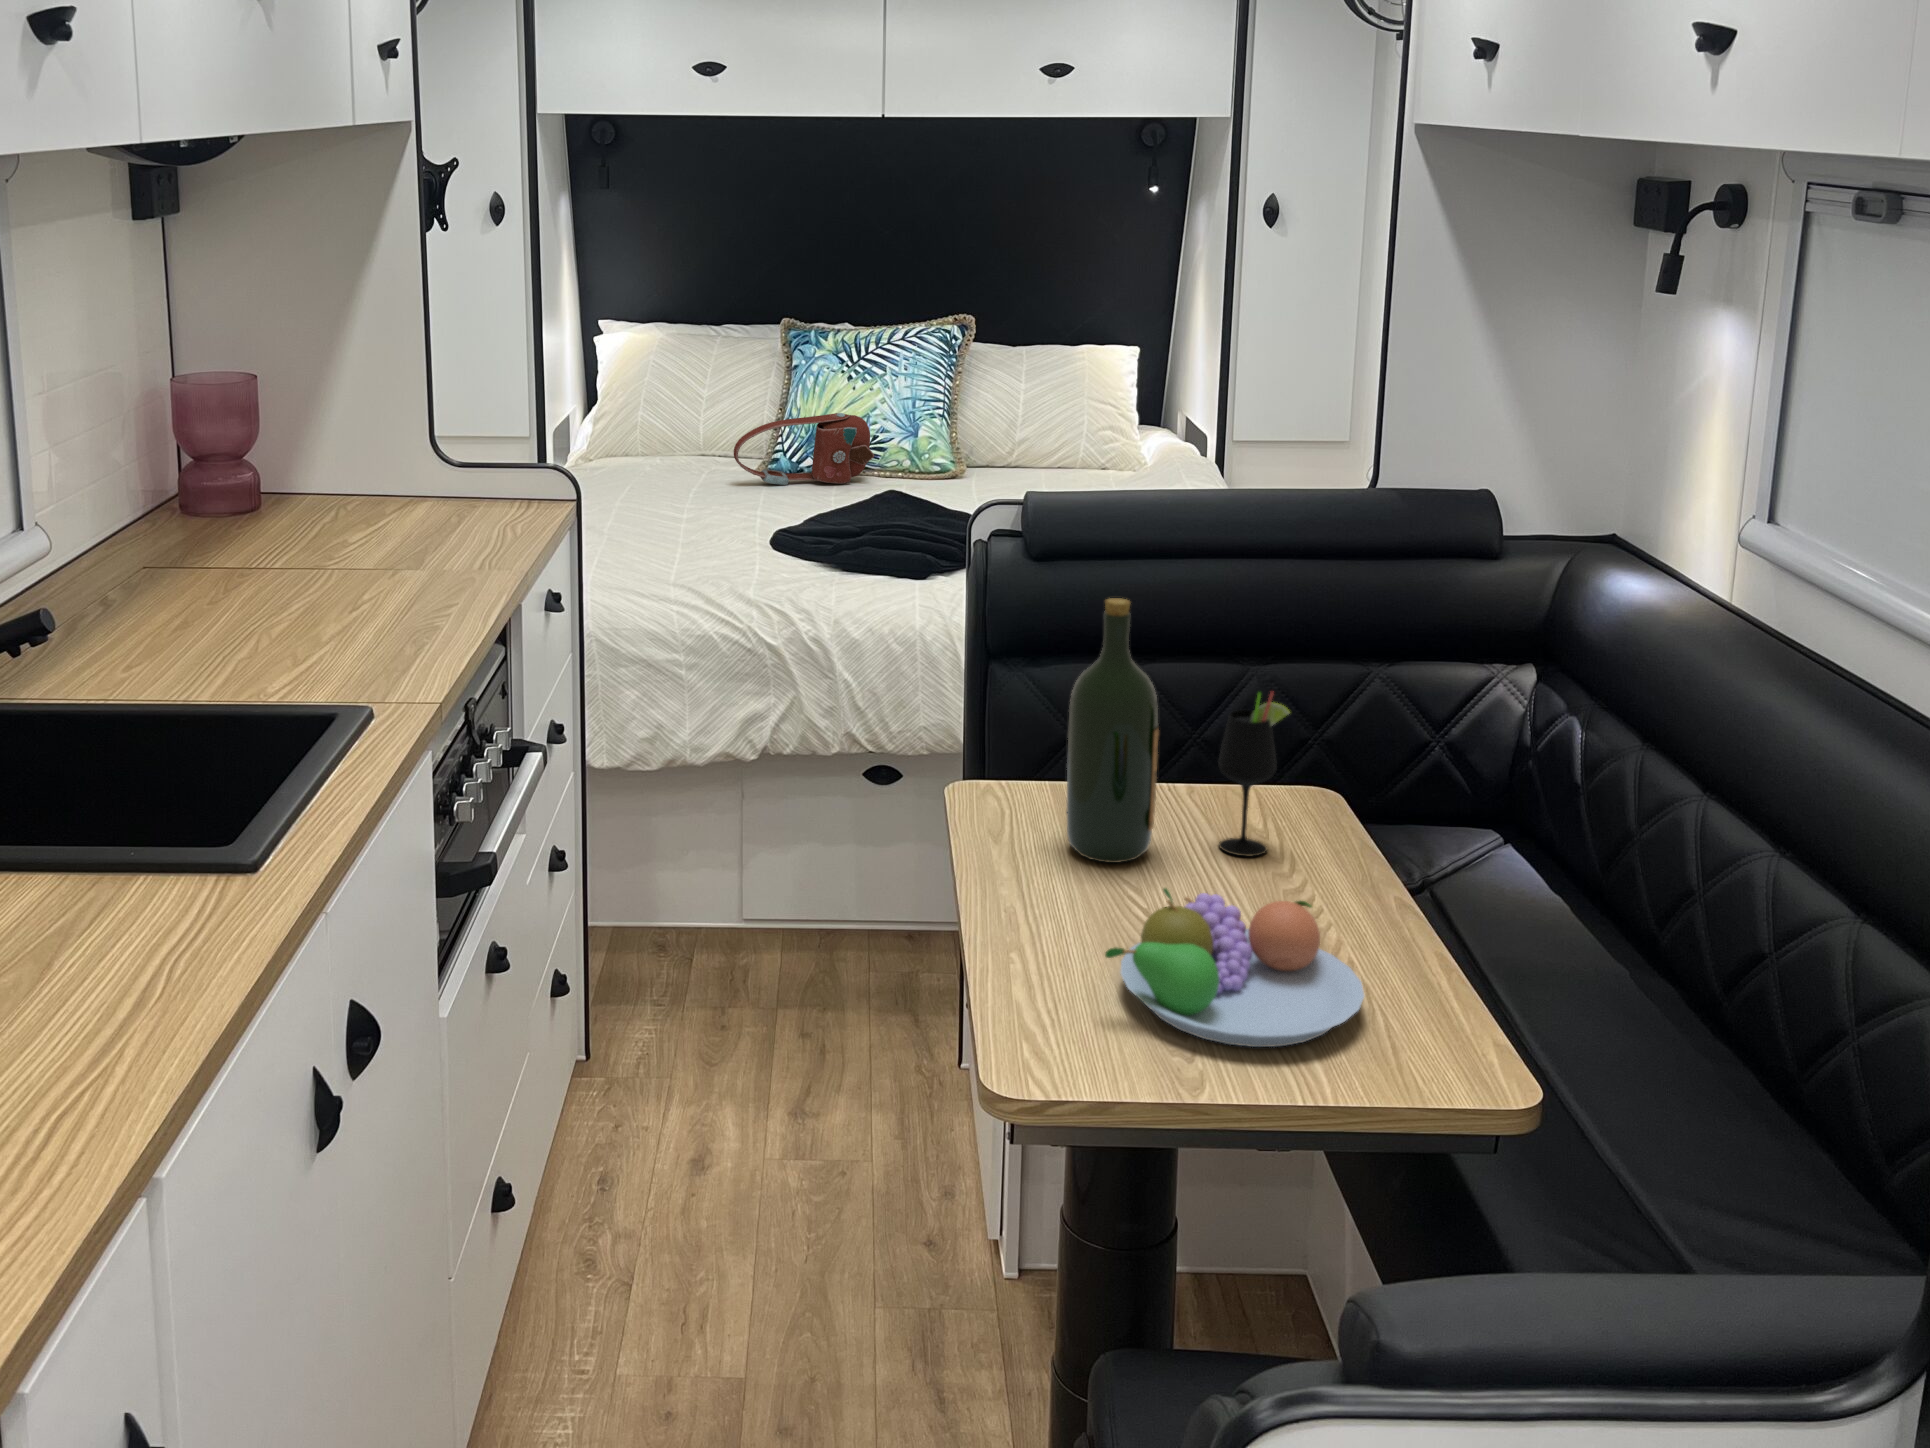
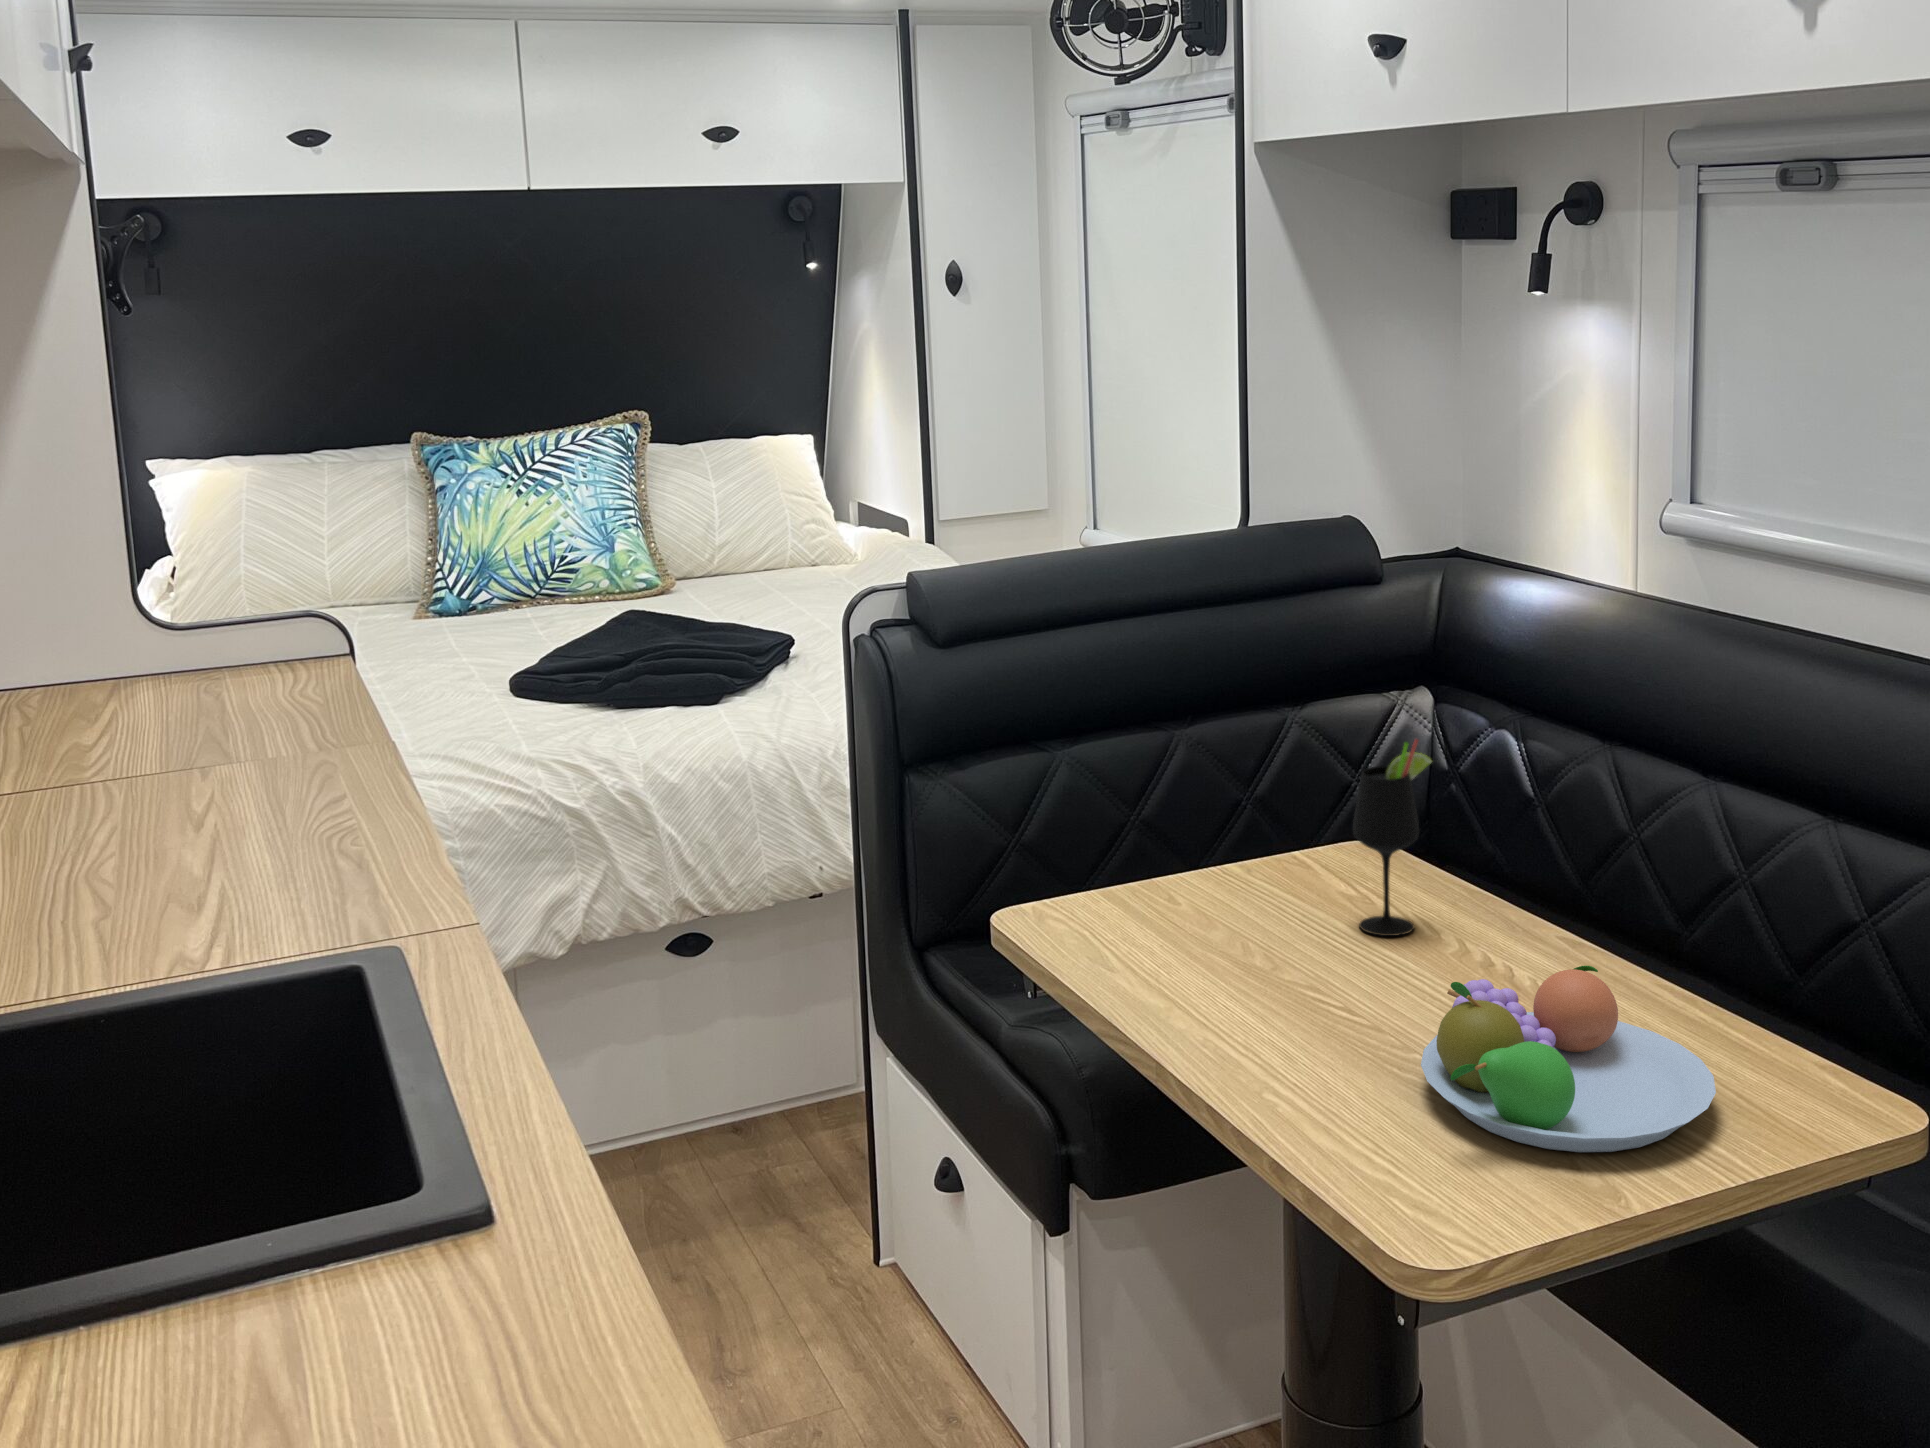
handbag: present [734,413,874,485] -> none [406,532,575,624]
wine bottle: present [1067,598,1159,863] -> none [1203,655,1310,974]

